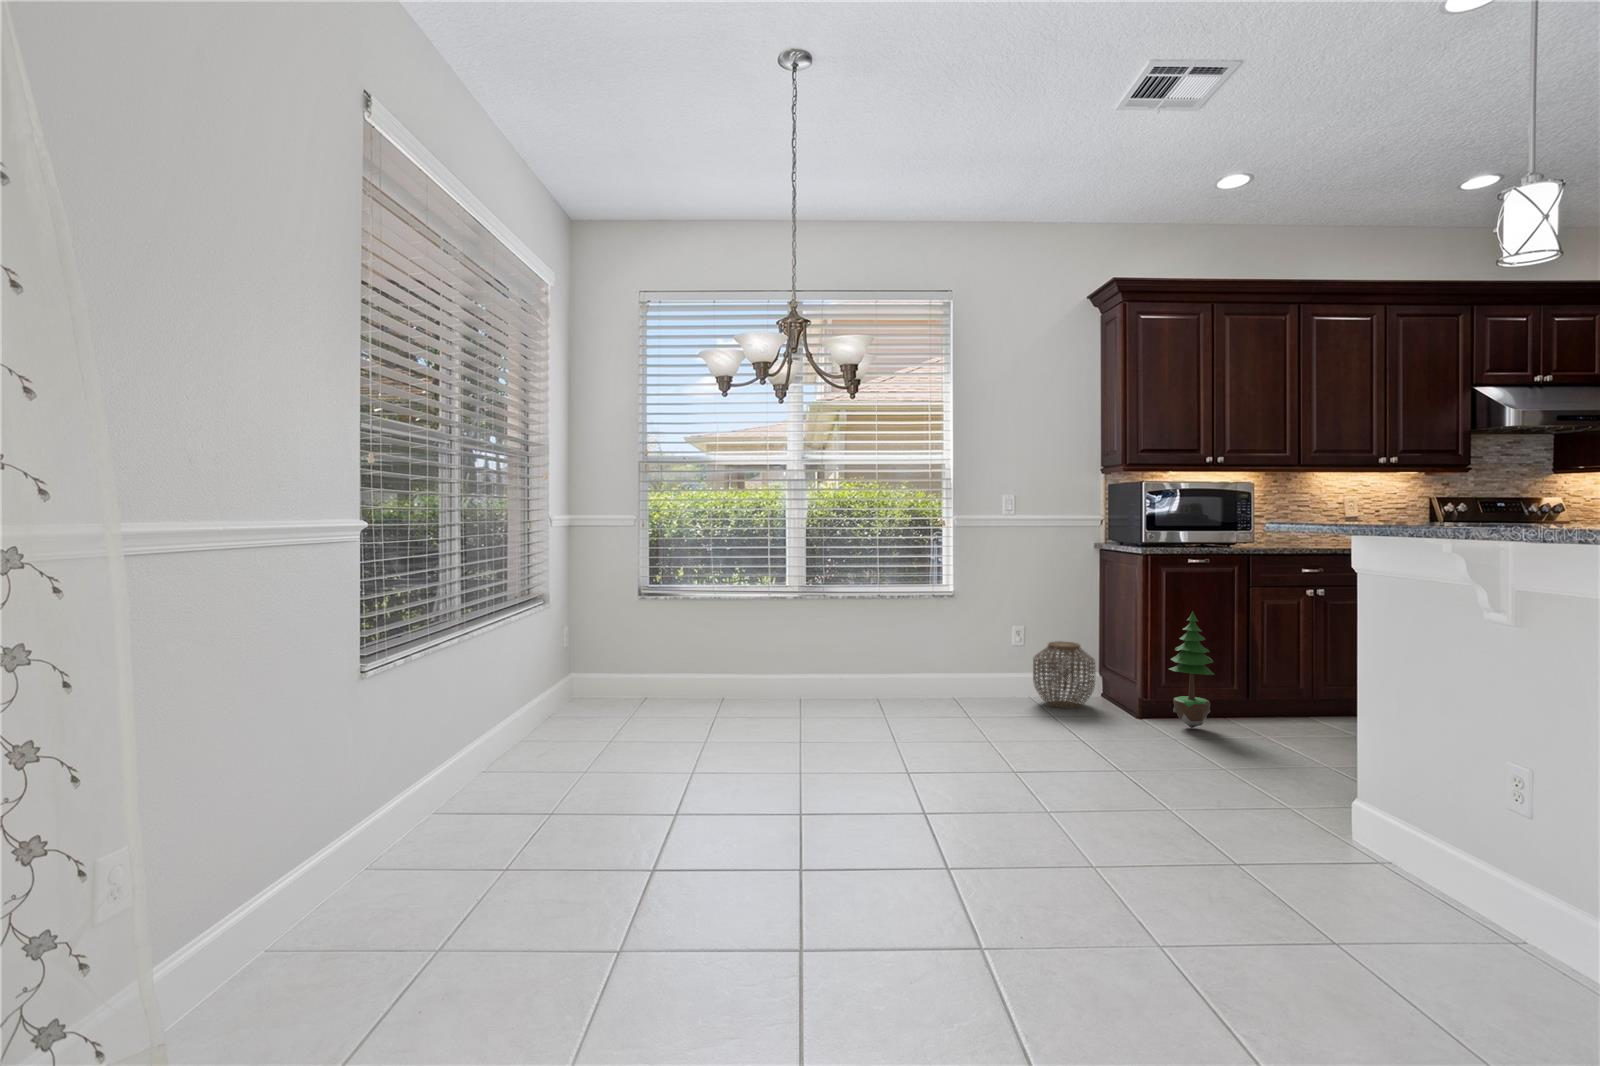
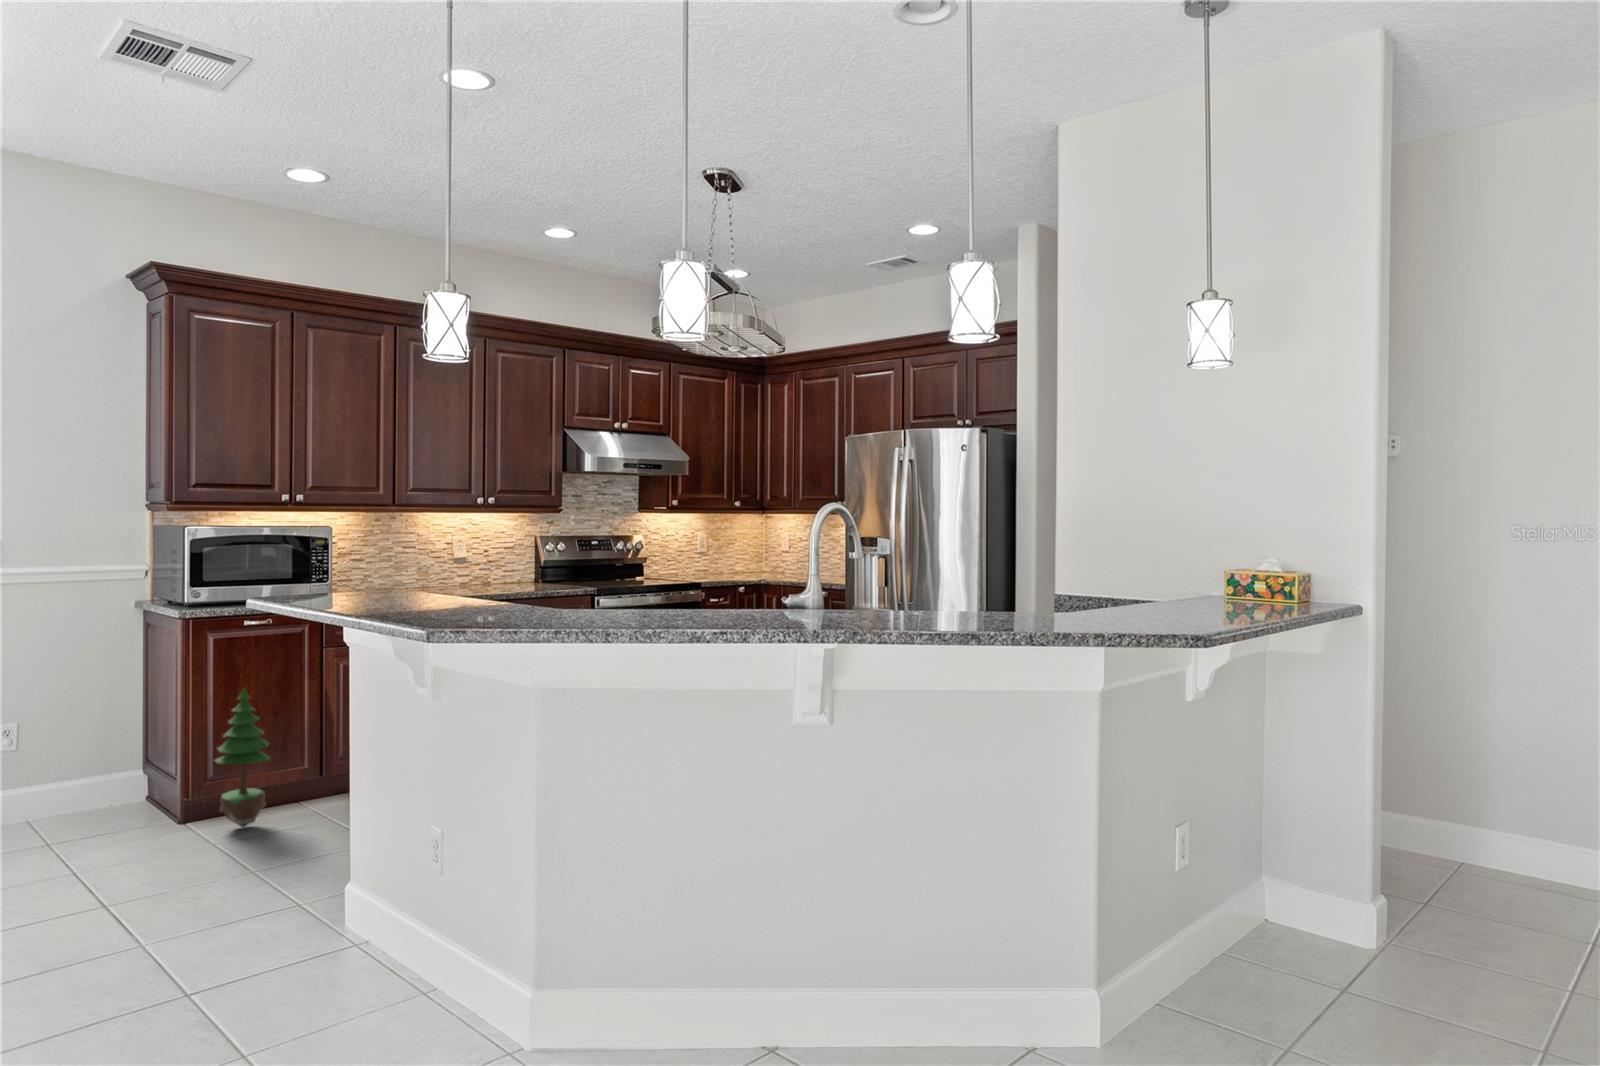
woven basket: present [1033,641,1095,708] -> none [34,734,130,827]

